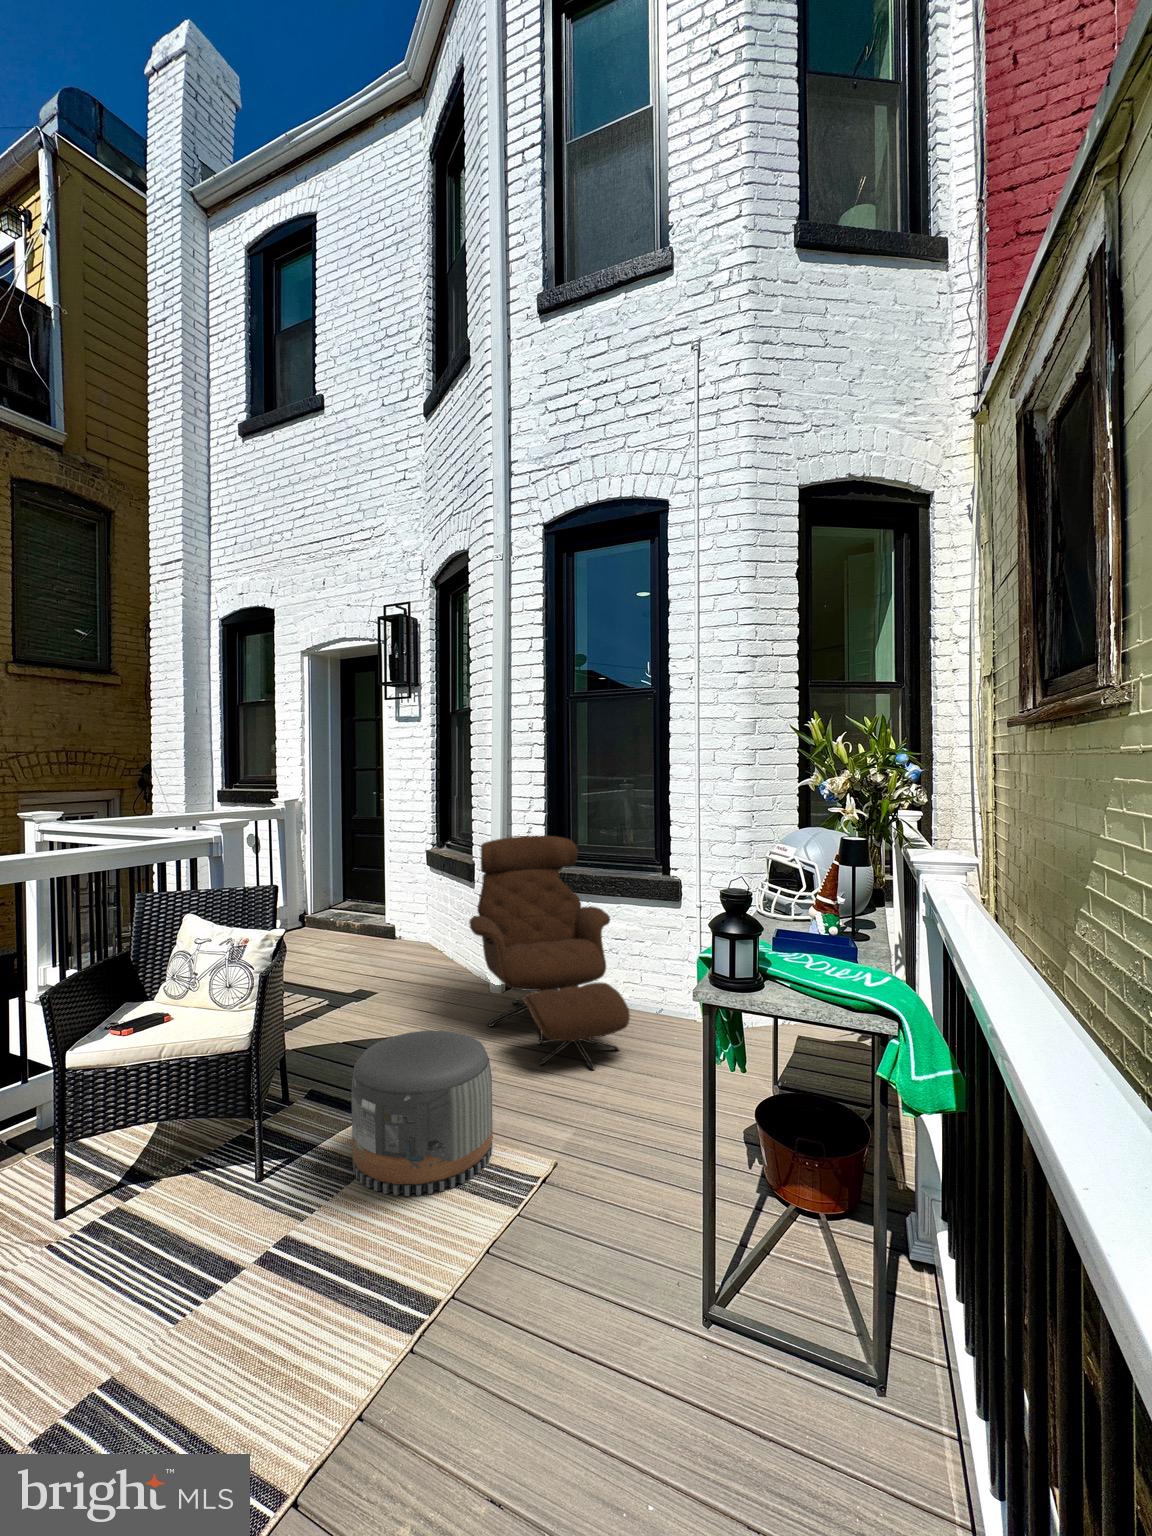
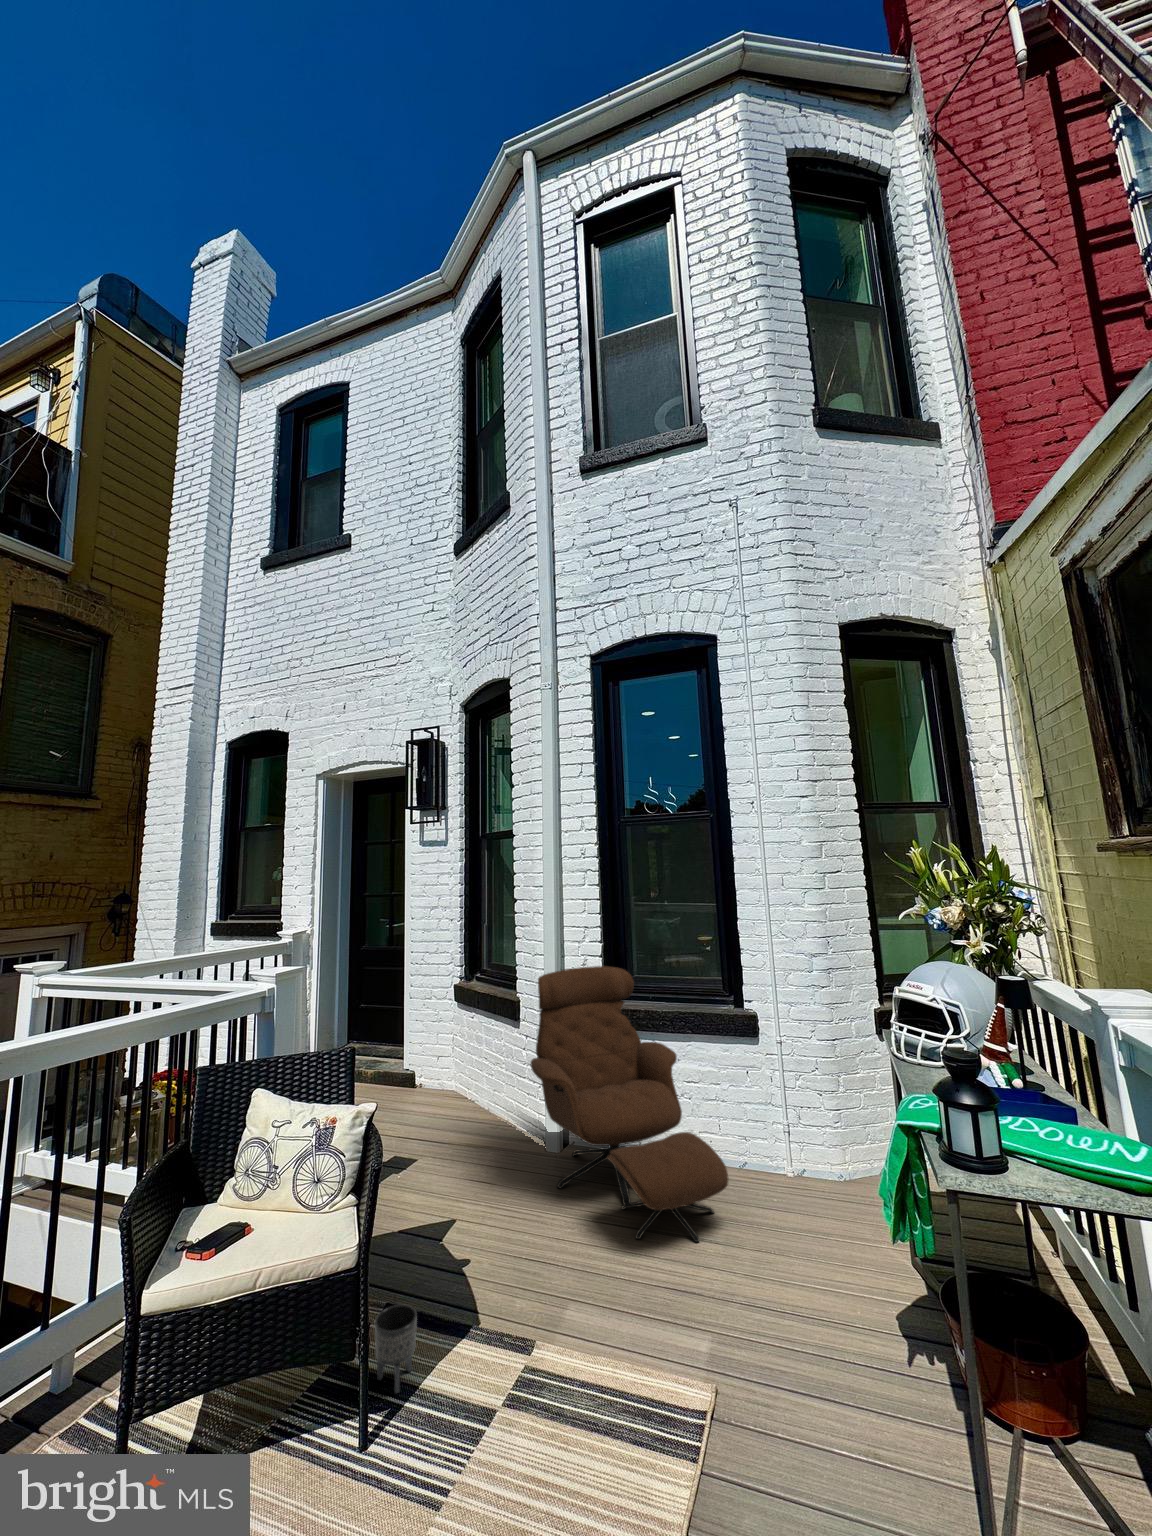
pouf: present [352,1031,493,1196] -> none [470,1216,636,1458]
planter: none [280,1090,317,1151] -> present [375,1305,417,1393]

